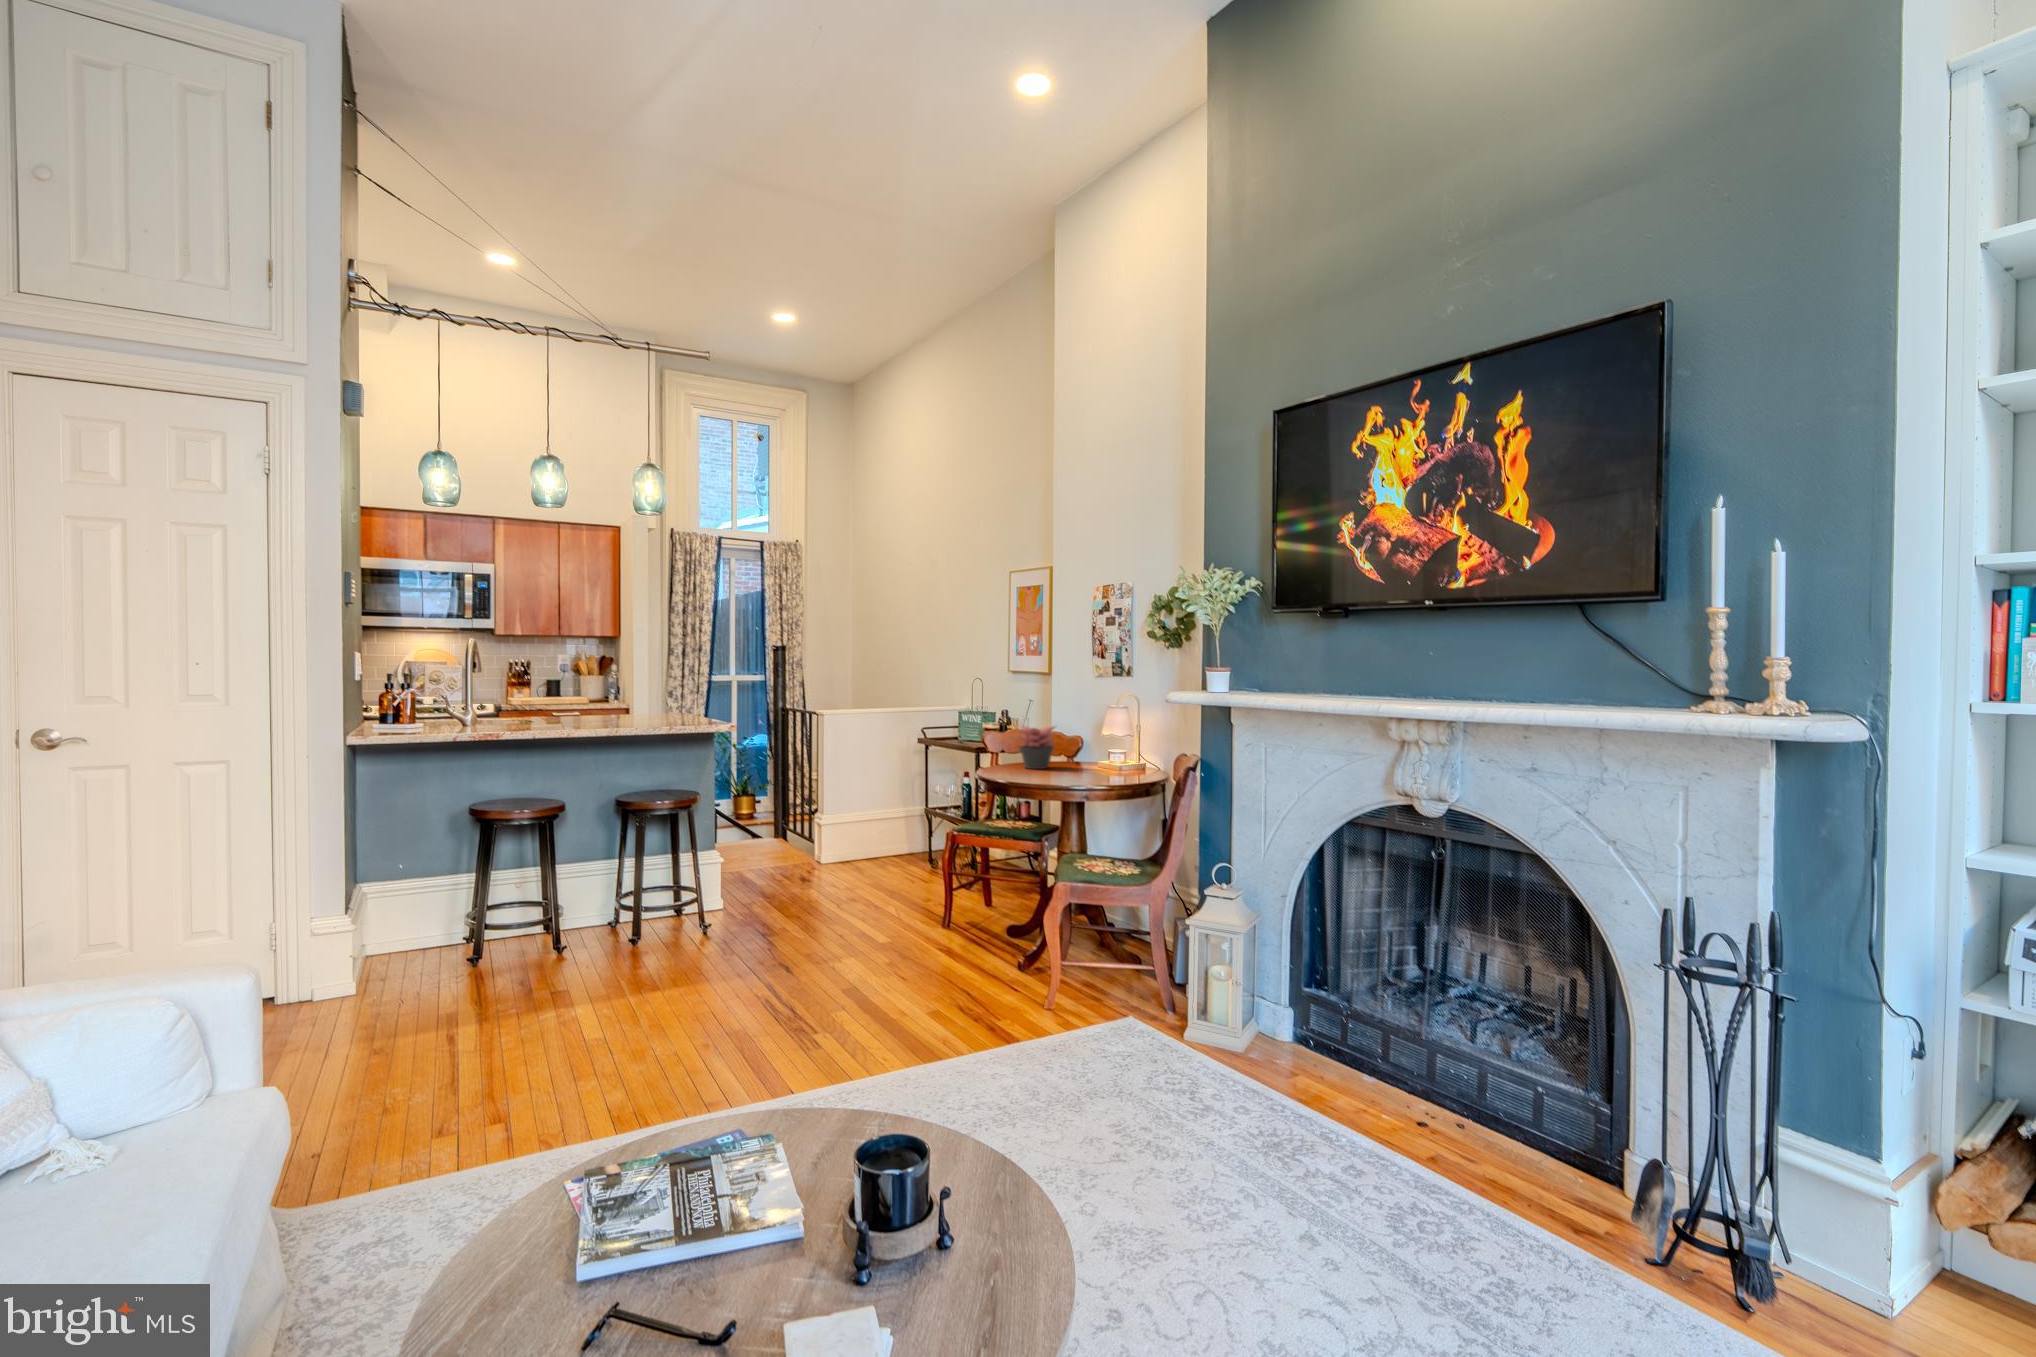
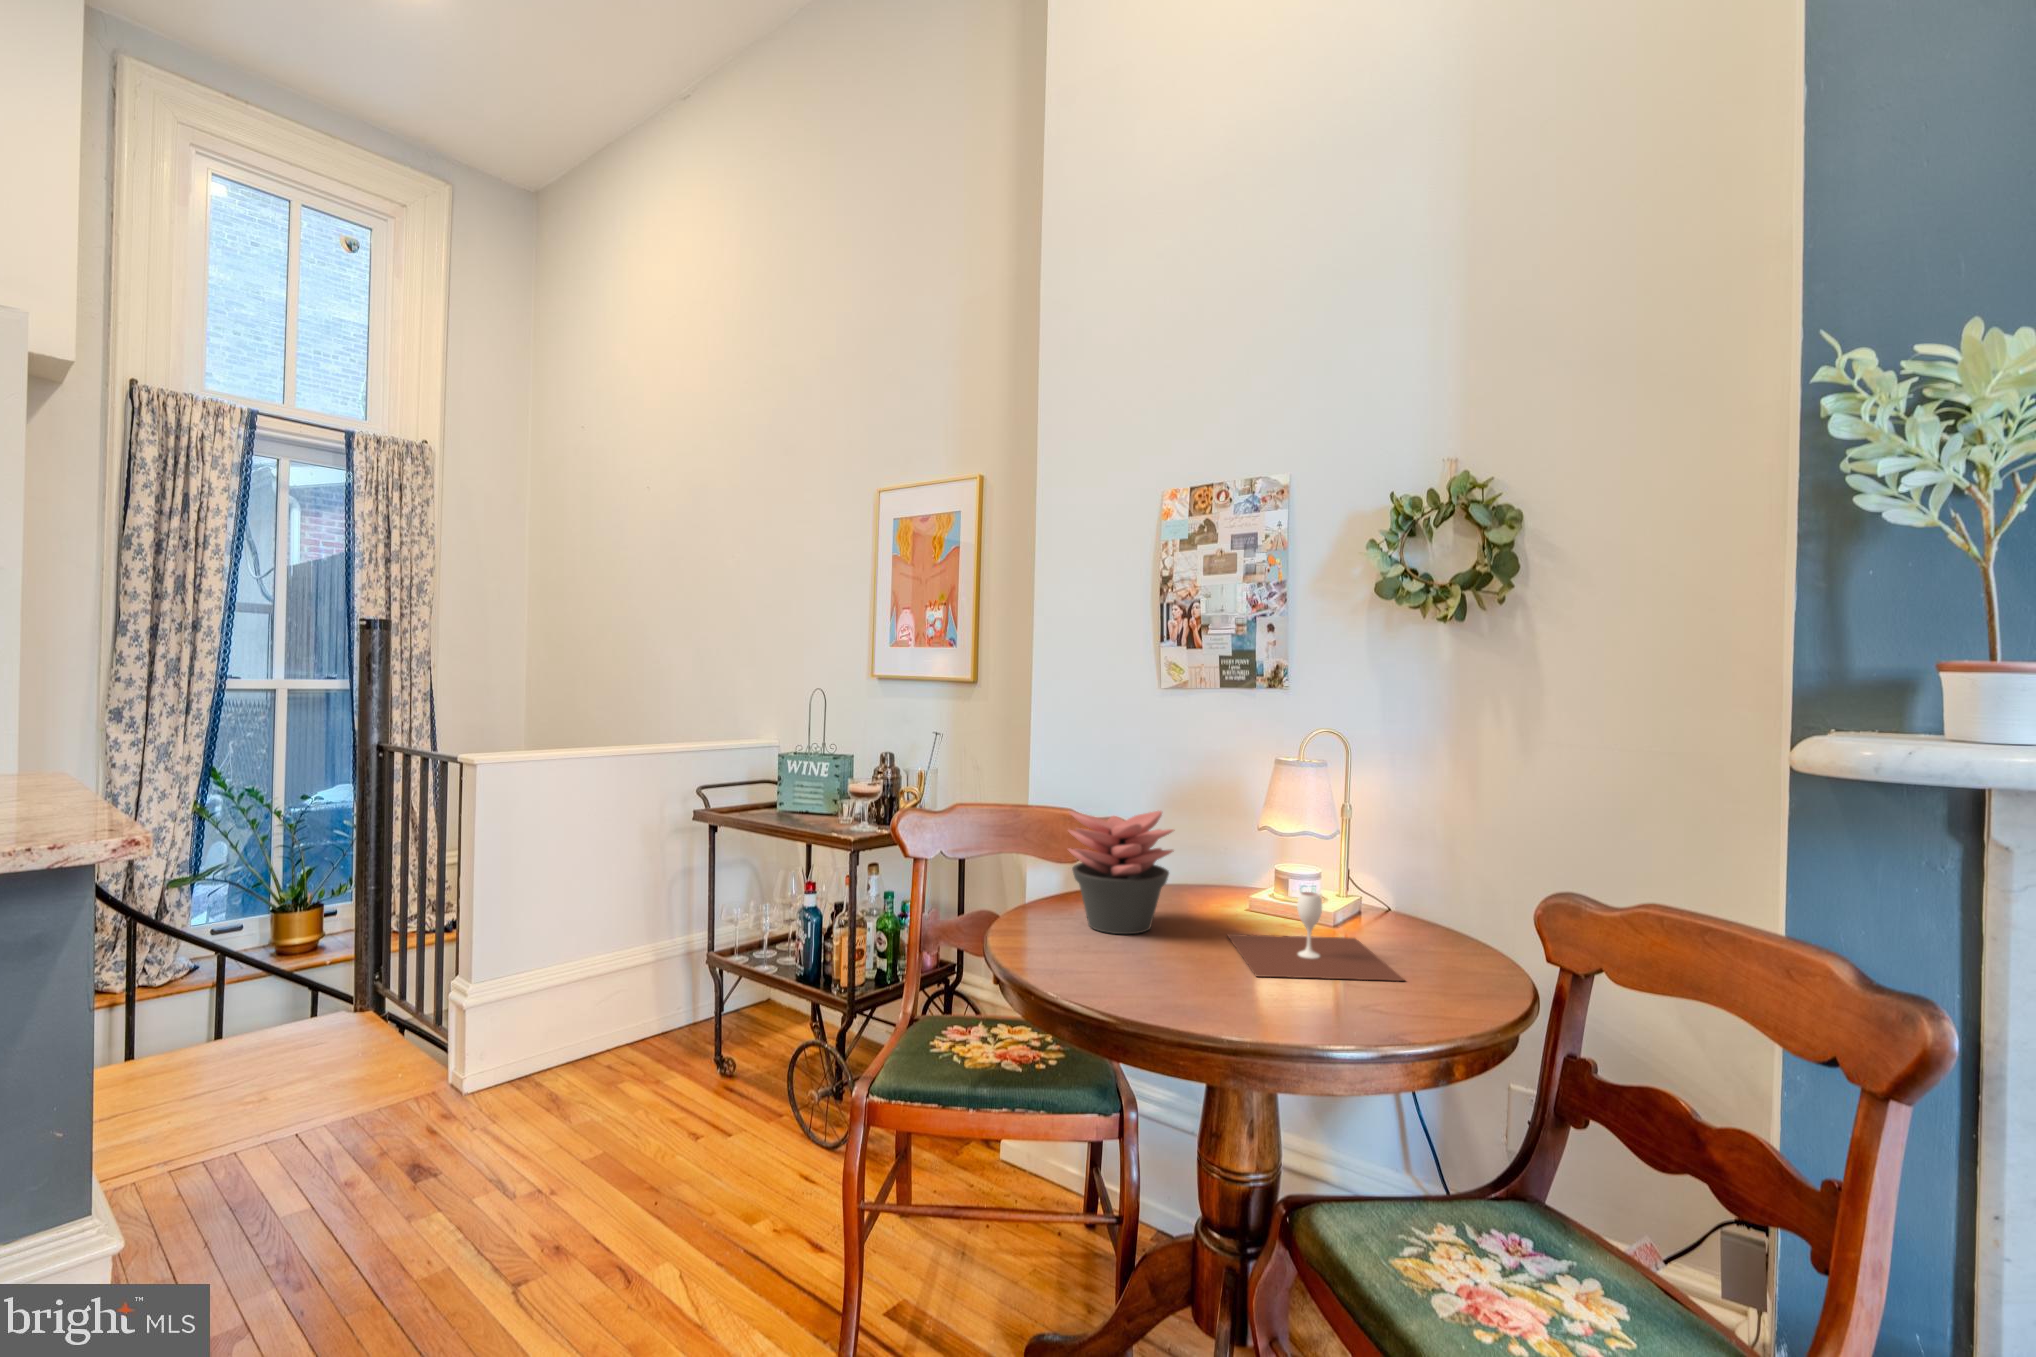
wine glass: none [1055,752,1116,778] -> present [1228,892,1404,981]

